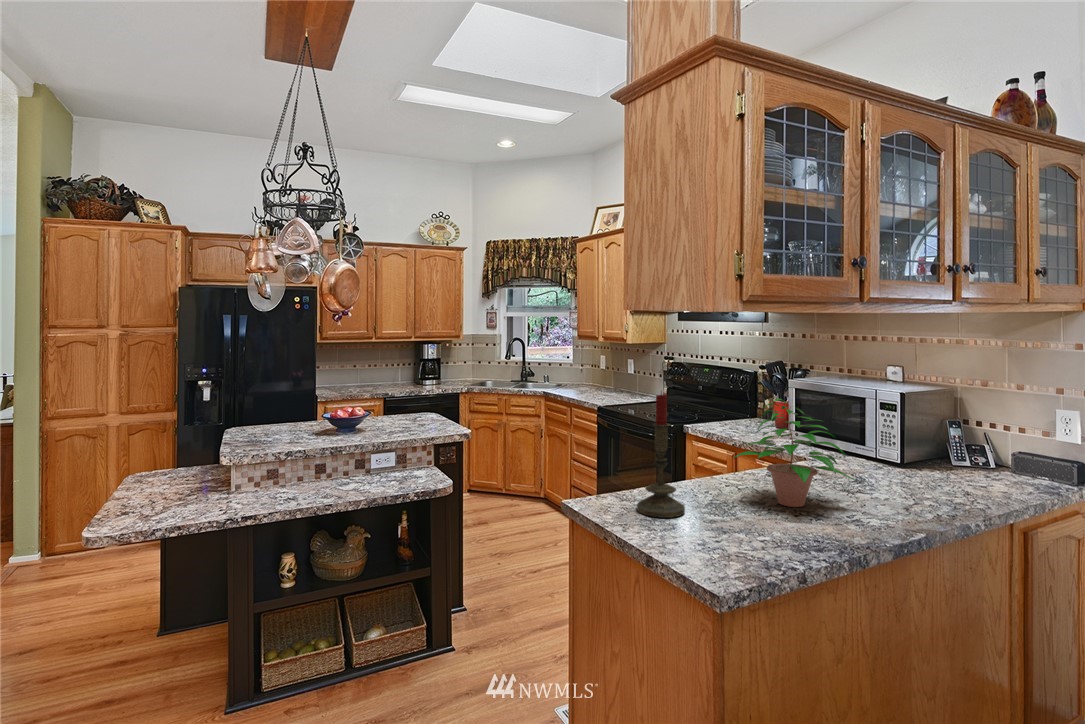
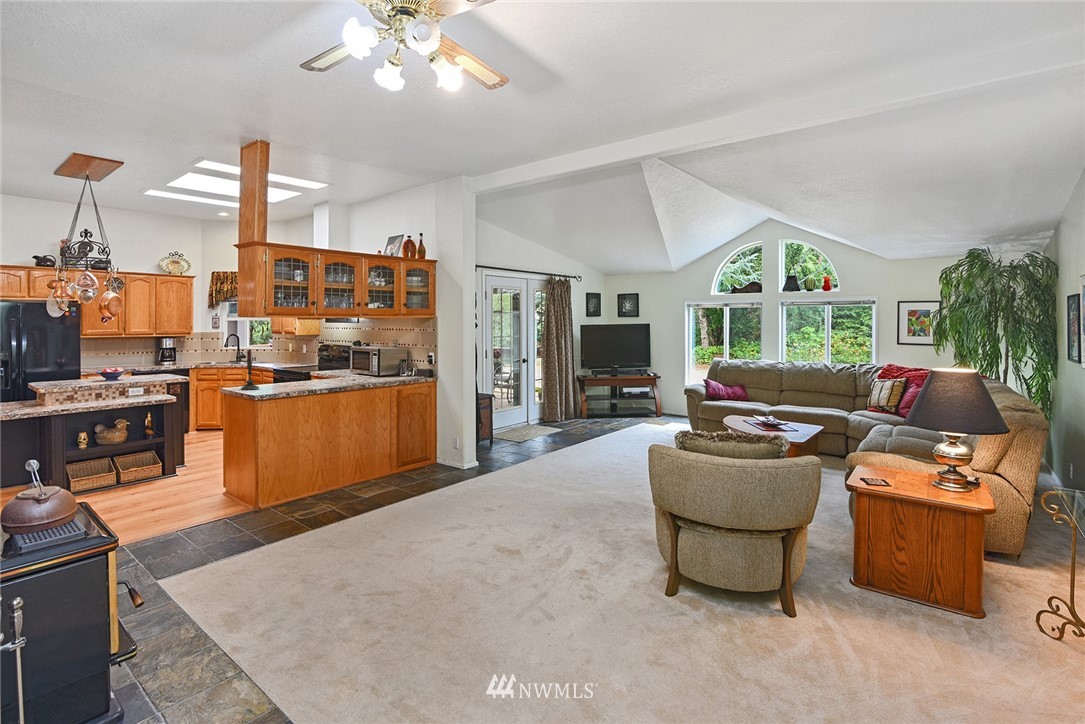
potted plant: present [734,398,855,507] -> none [282,352,323,387]

